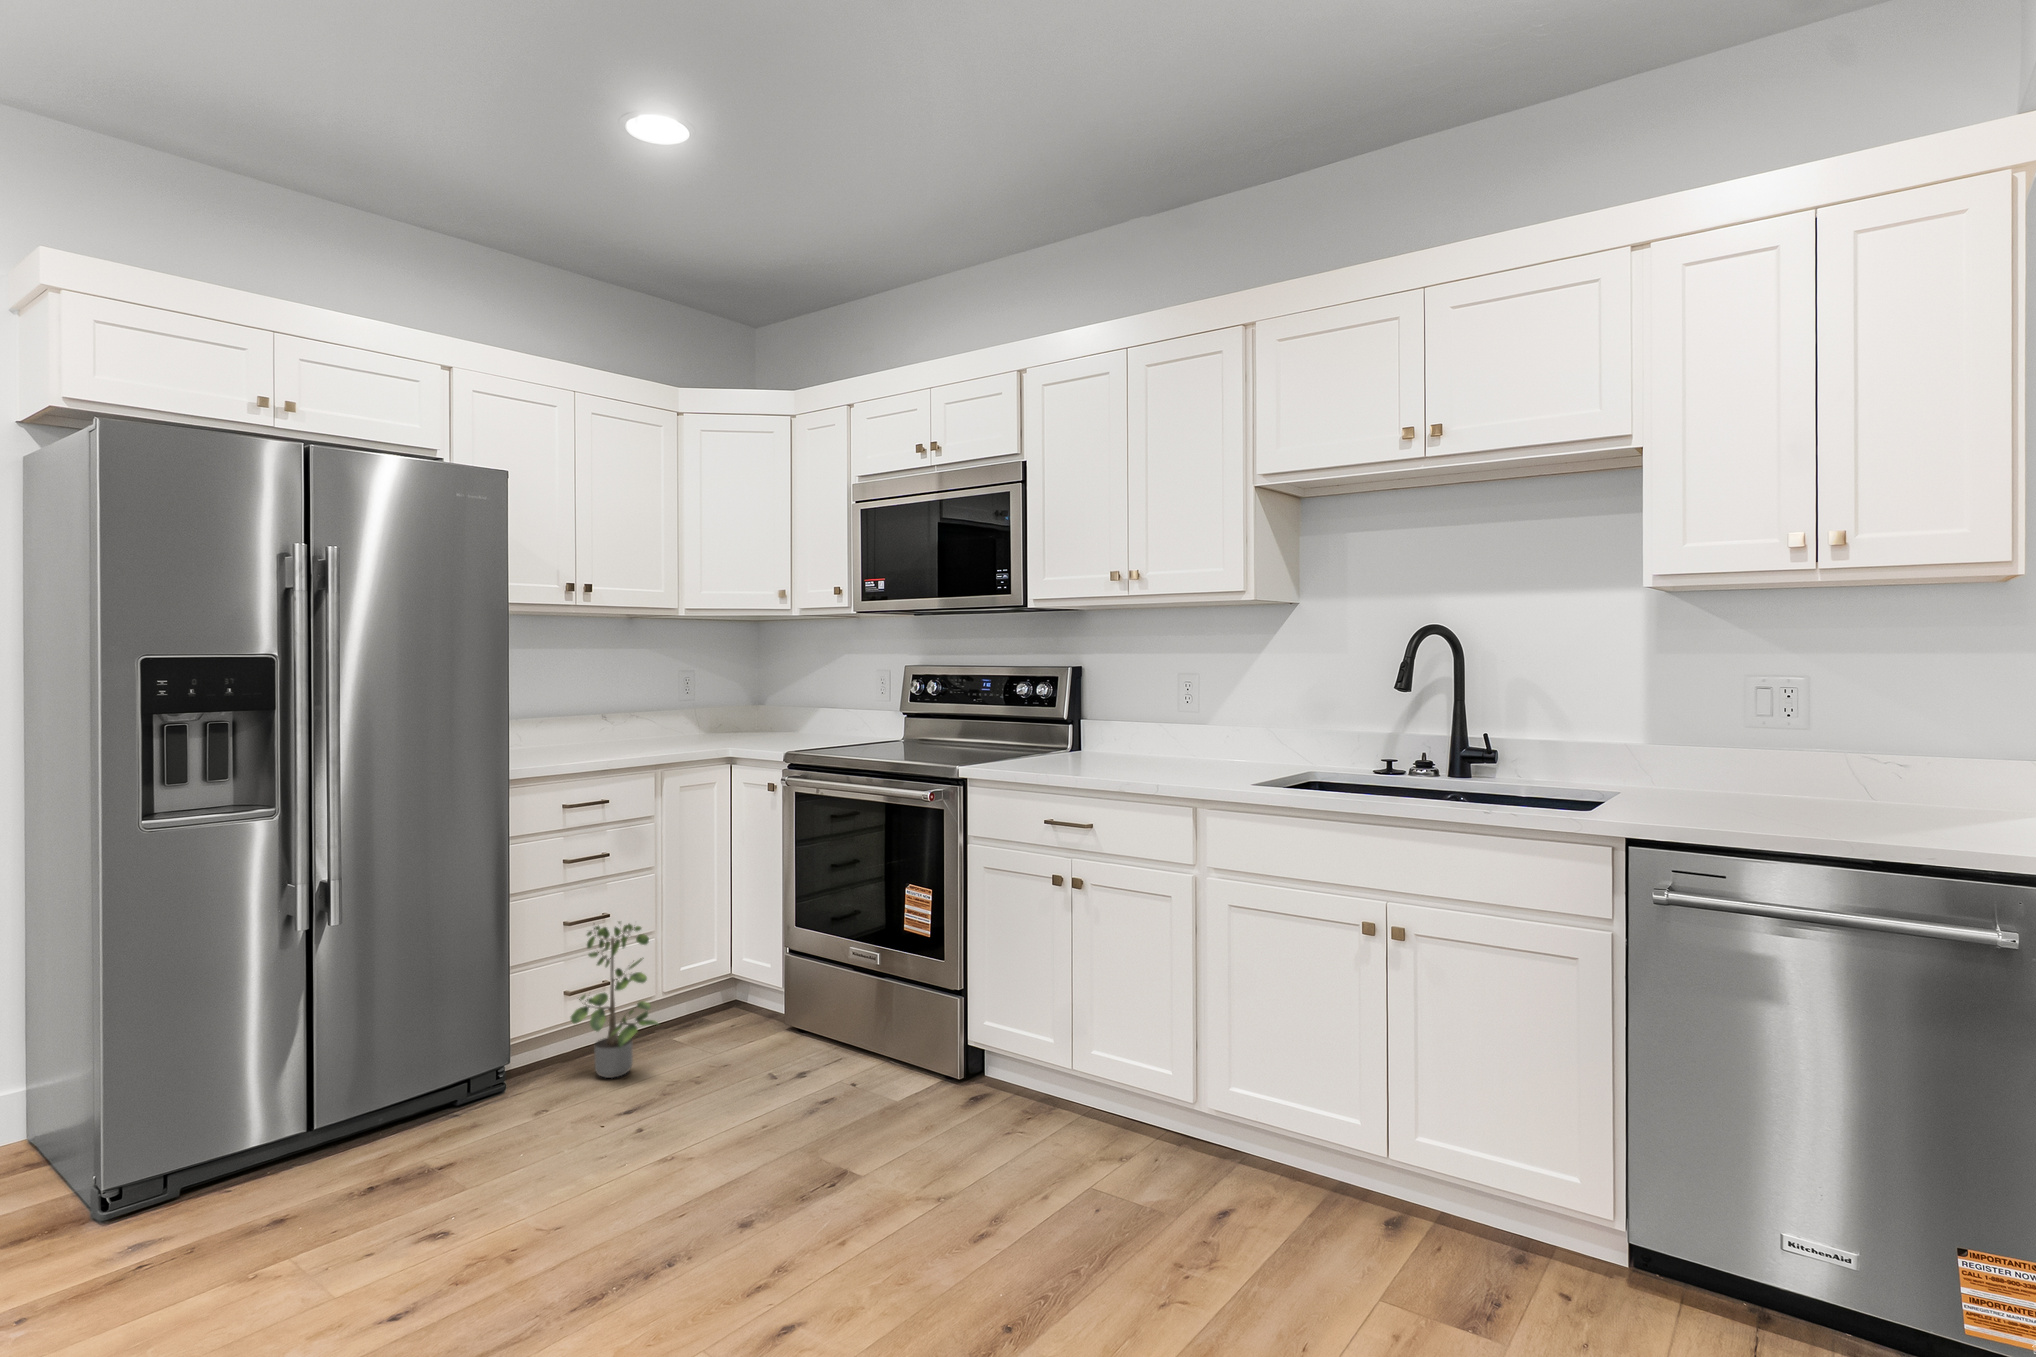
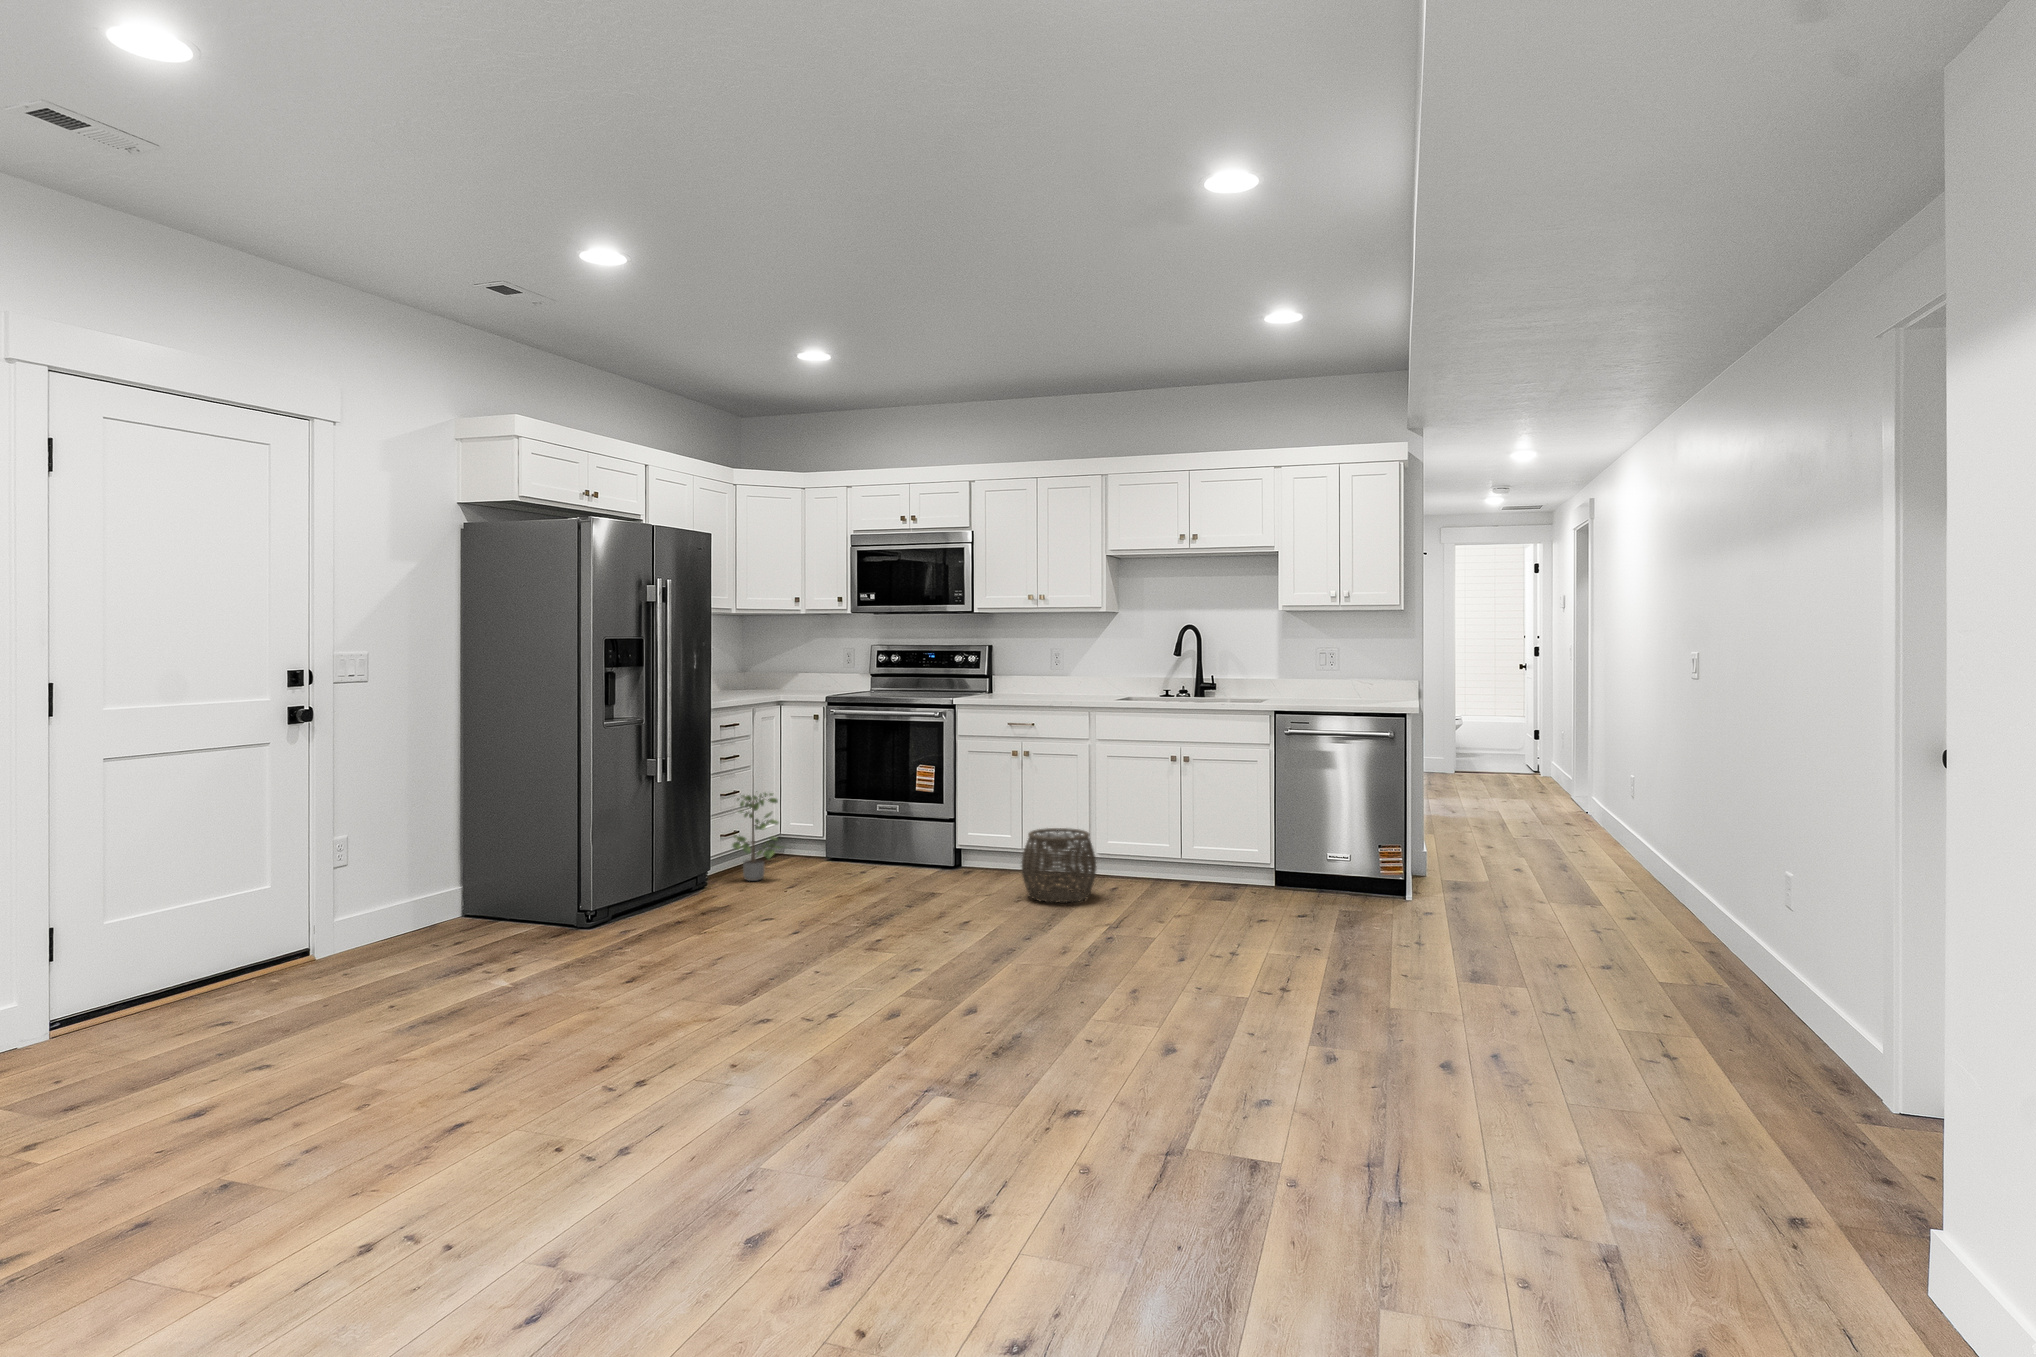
woven basket: none [985,1066,1157,1269] -> present [1021,828,1096,903]

